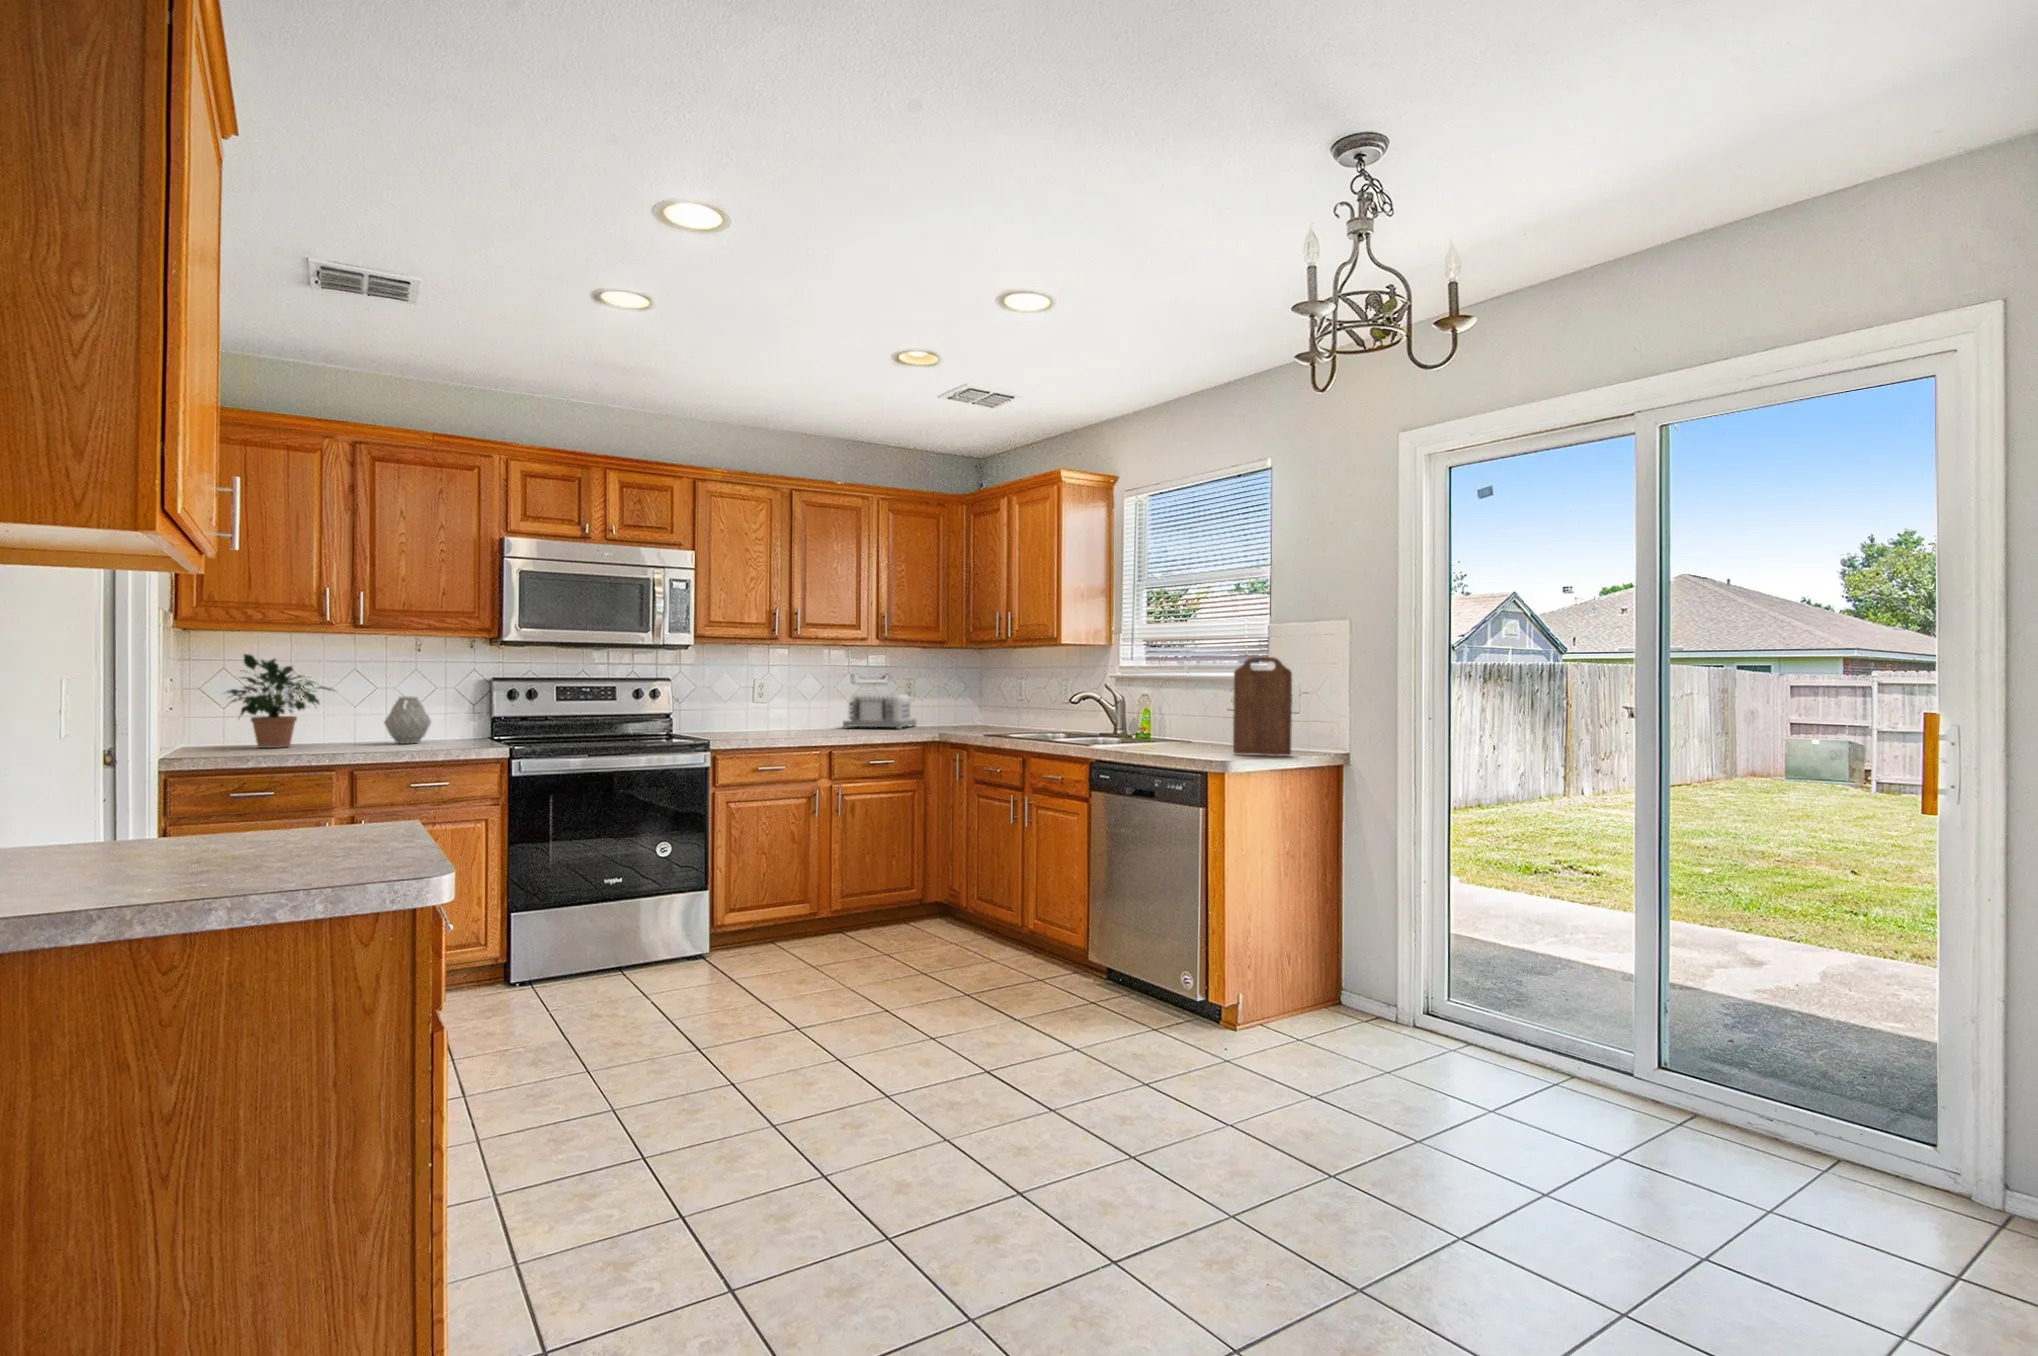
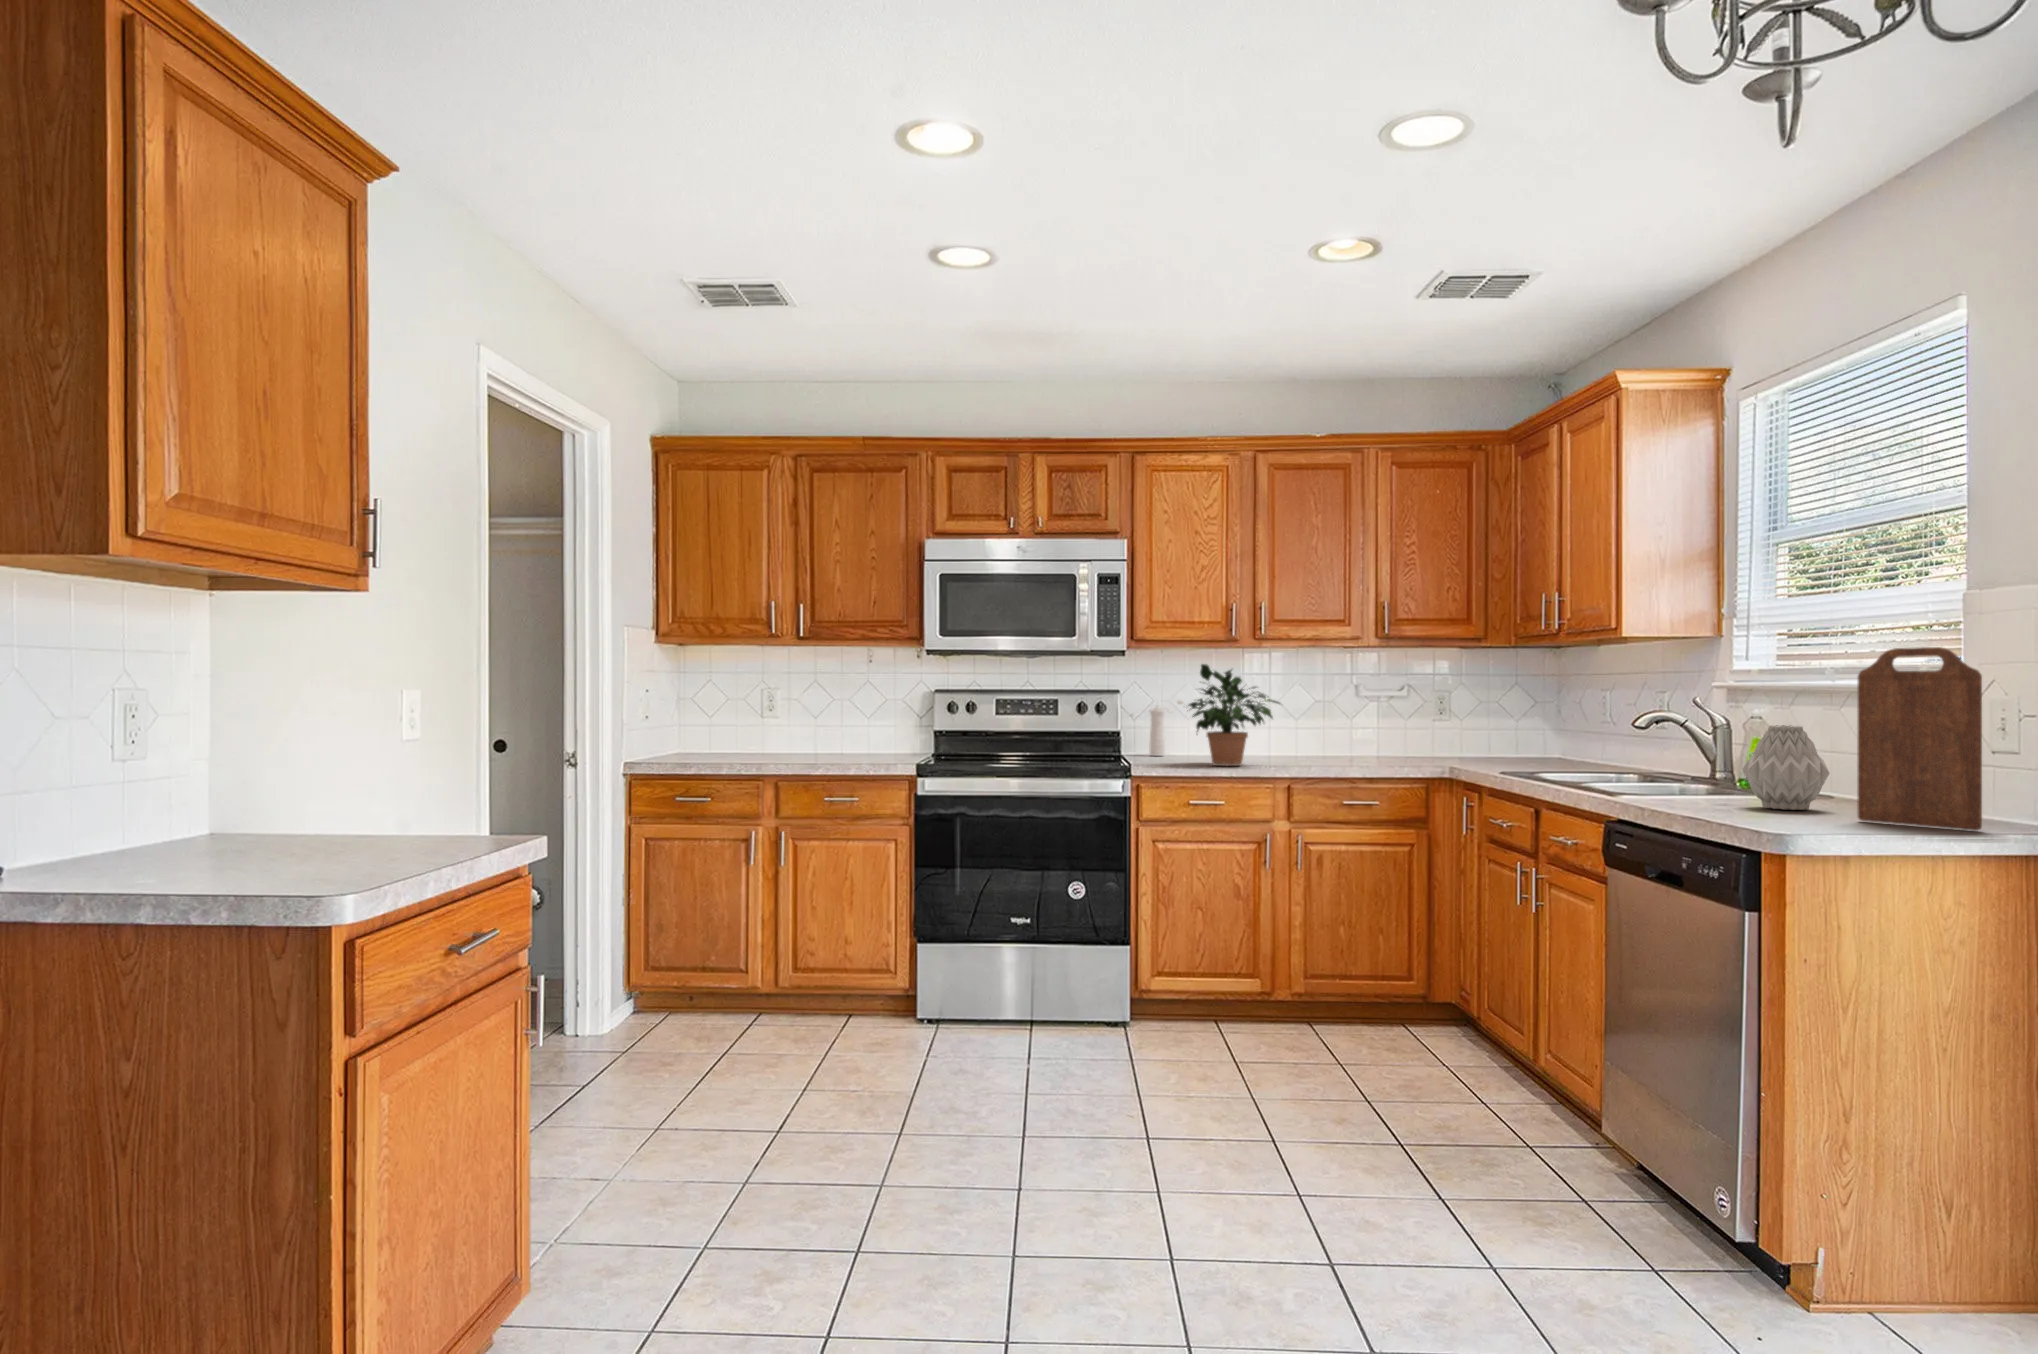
potted plant: present [227,654,332,748] -> present [1189,664,1280,766]
pepper mill: none [693,686,720,734] -> present [1149,700,1183,756]
toaster: present [843,694,916,729] -> none [1347,710,1459,758]
vase: present [384,697,431,744] -> present [1743,725,1829,810]

